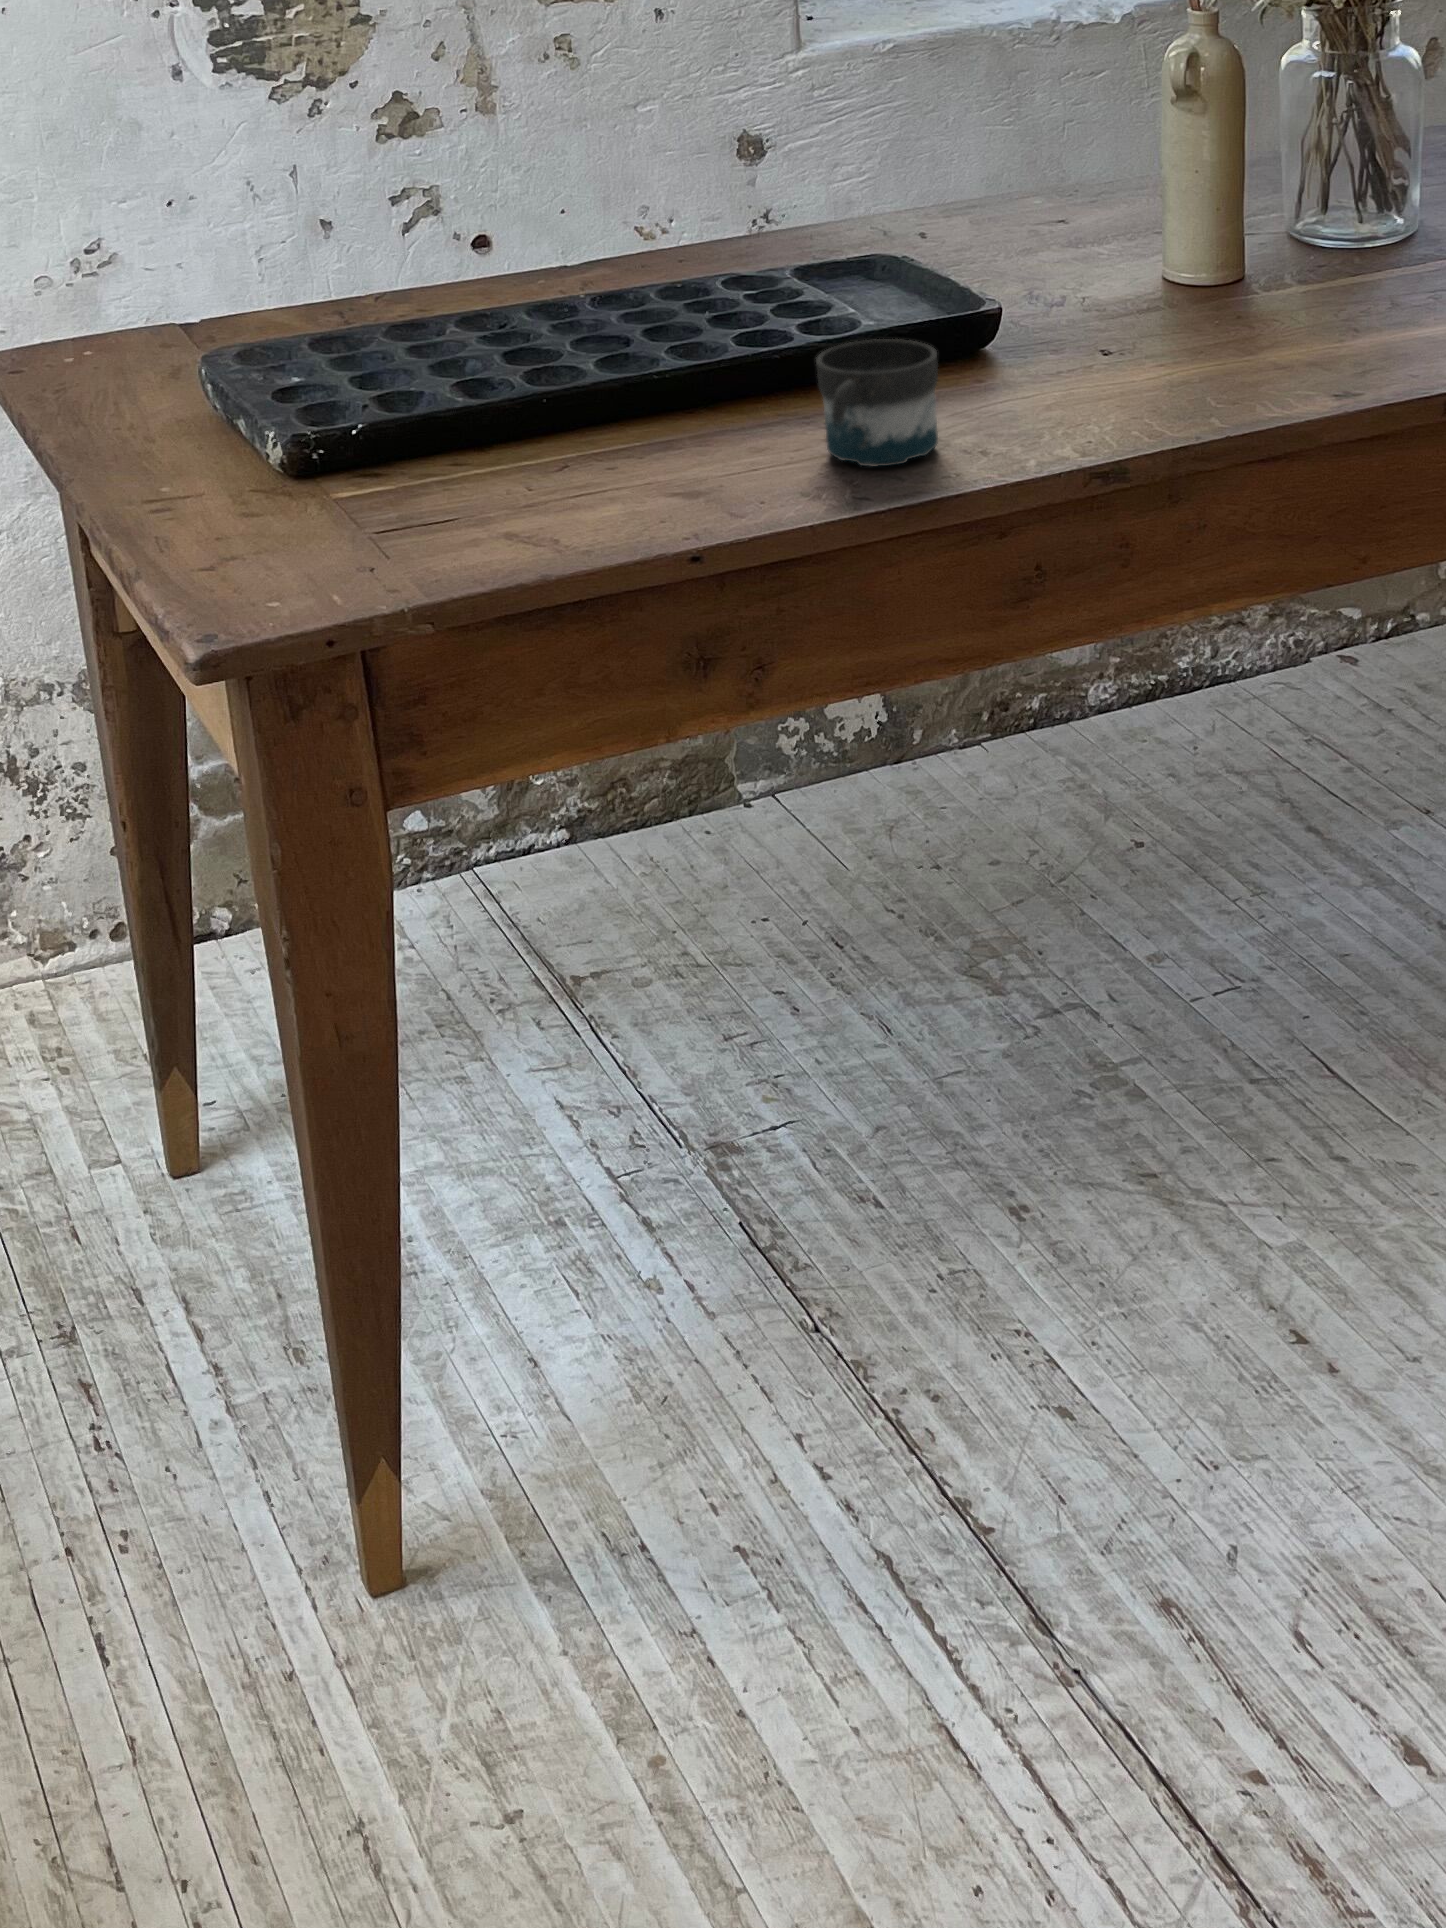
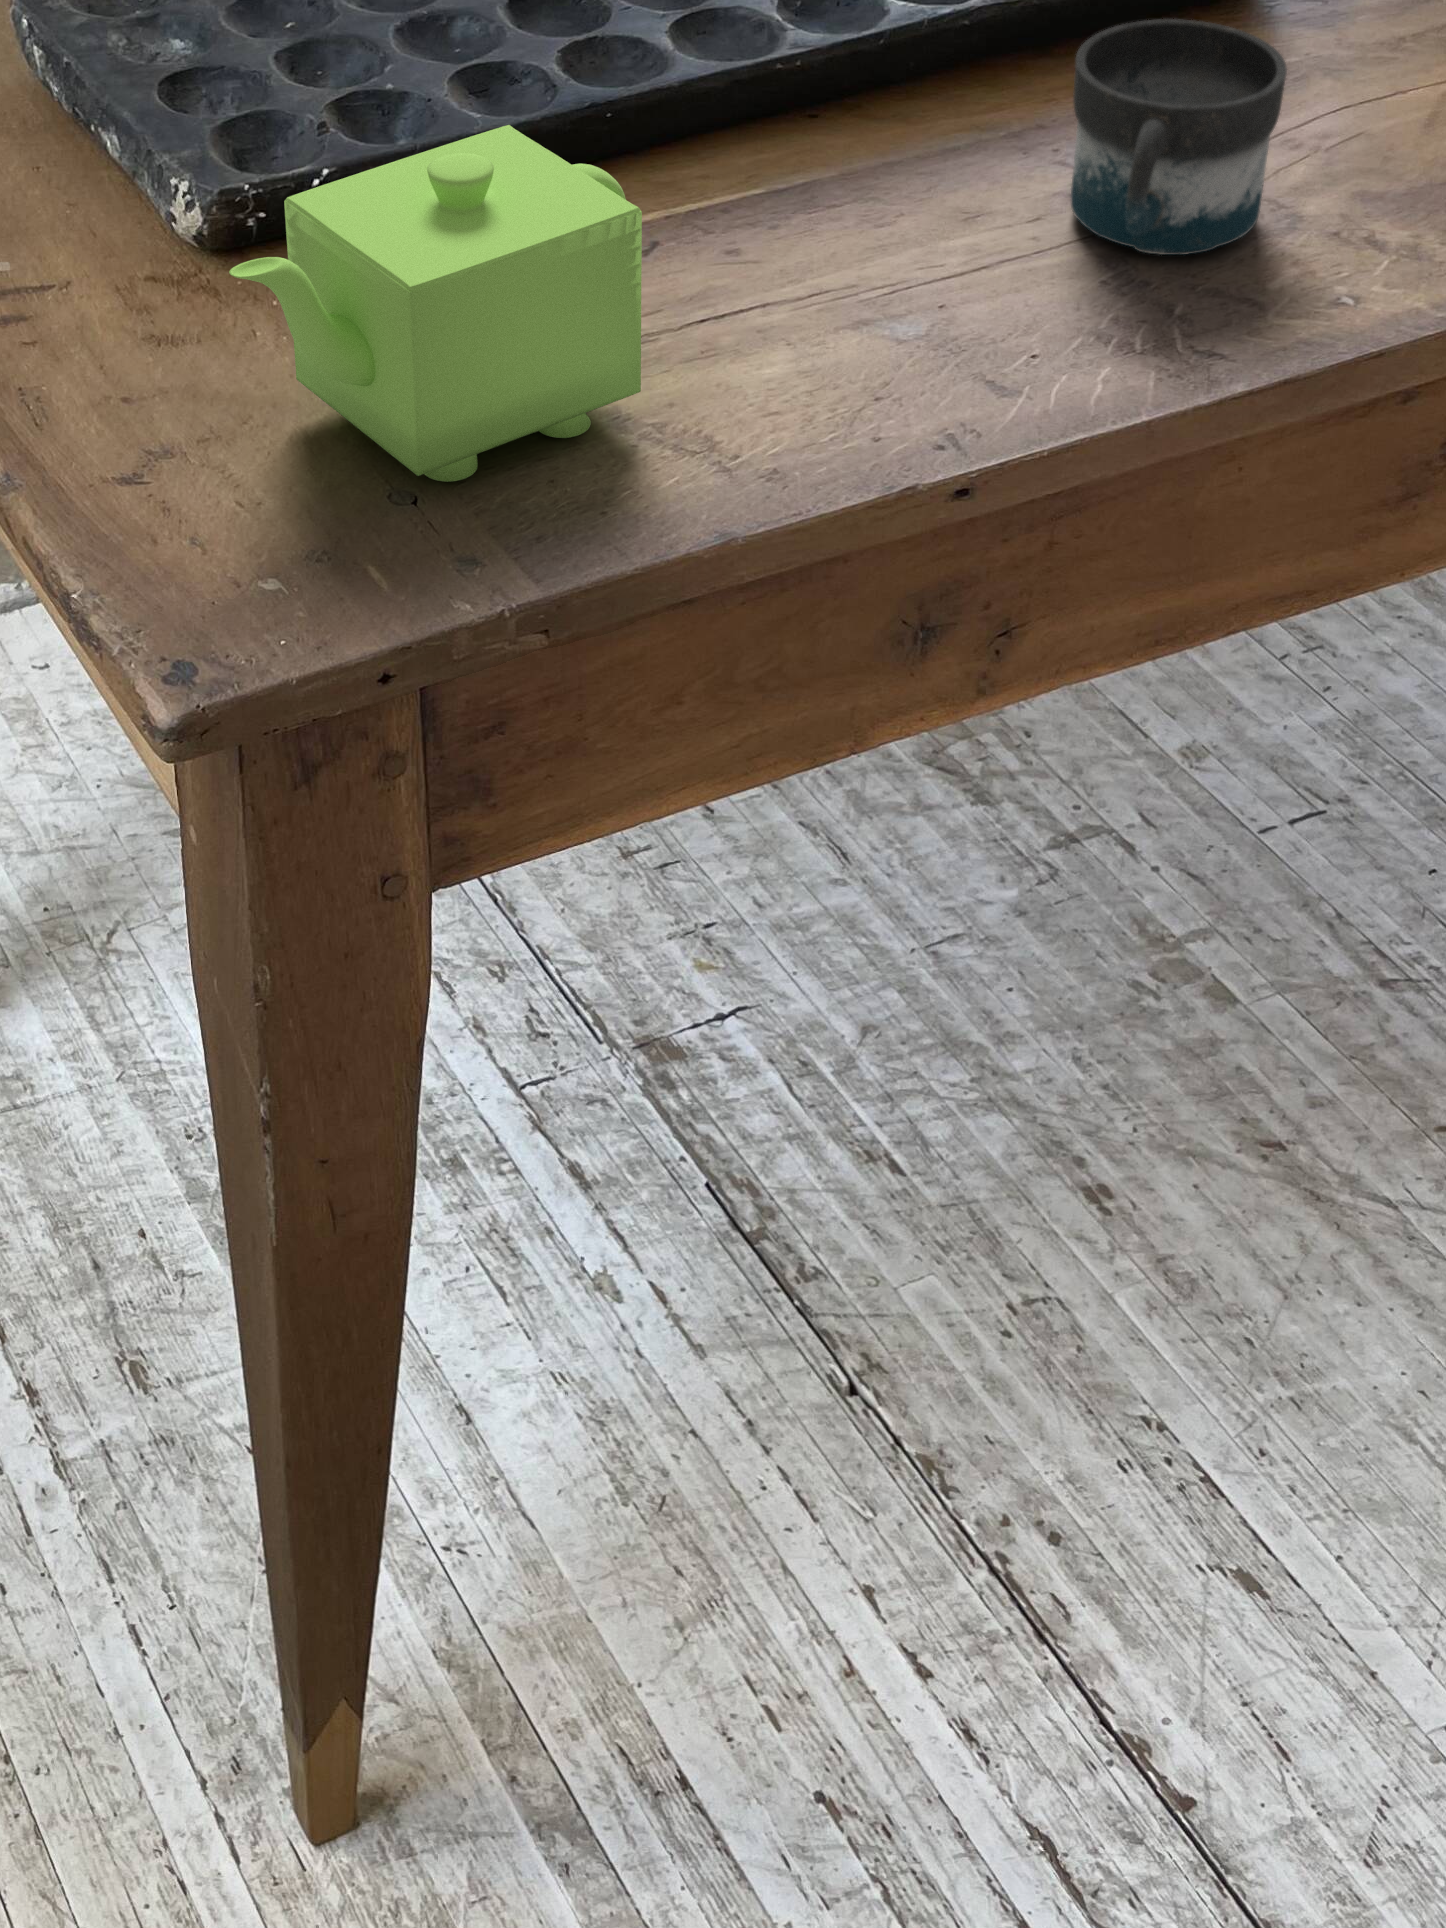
teapot: none [264,380,527,568] -> present [229,125,642,482]

